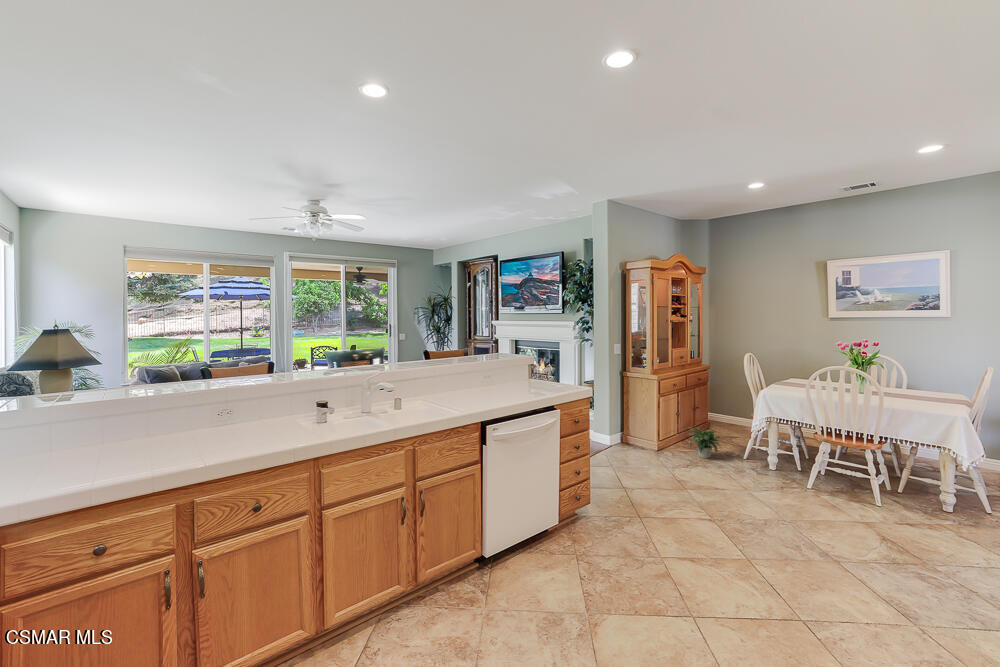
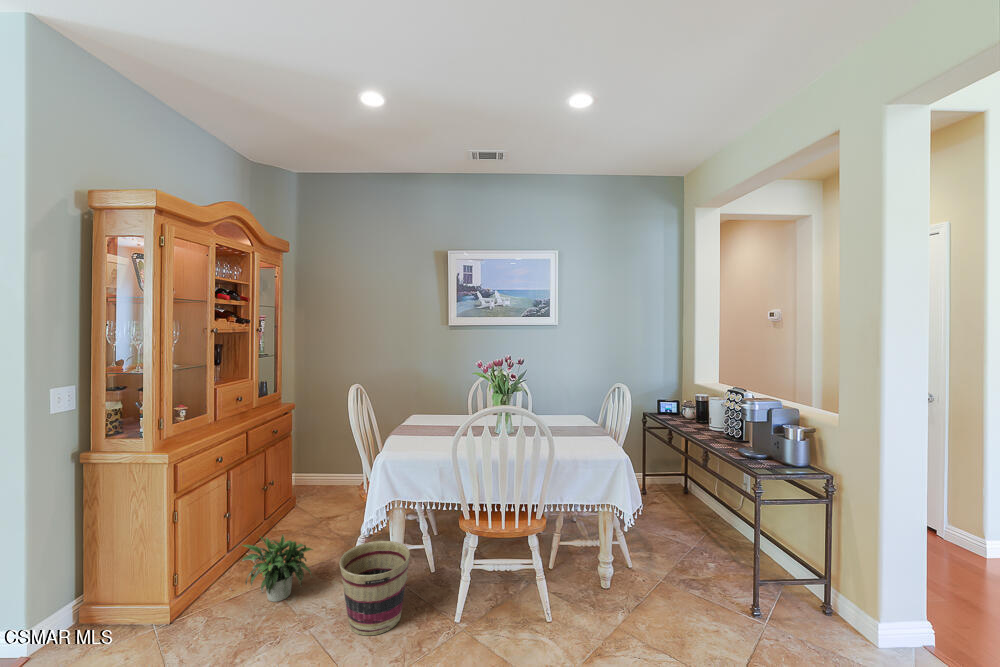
basket: none [738,438,779,480] -> present [340,541,410,635]

